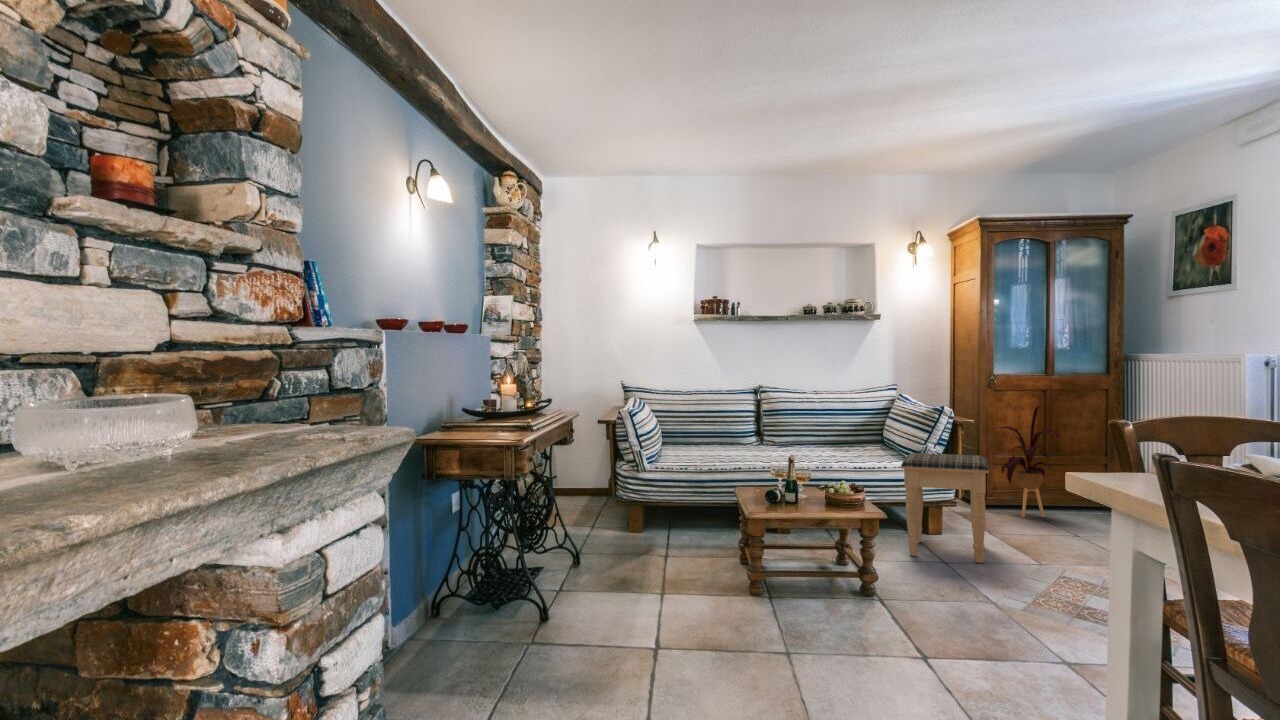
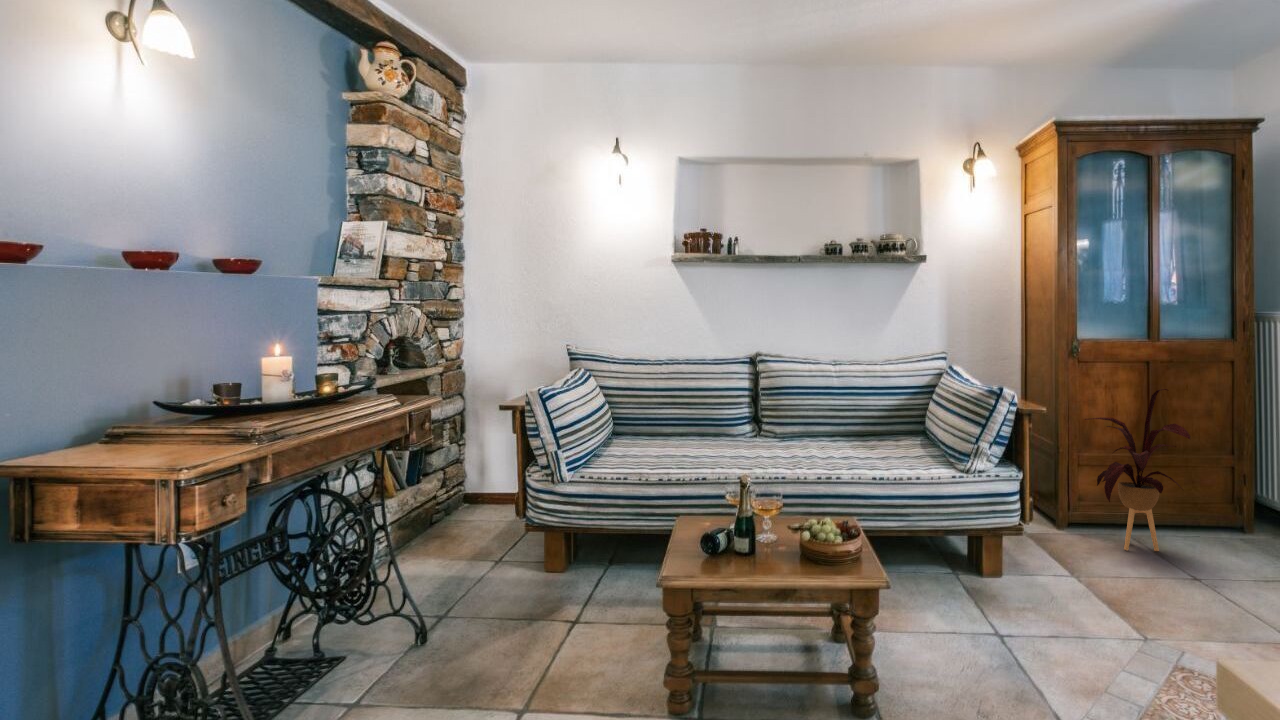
footstool: present [901,453,989,563] -> none [933,460,1072,641]

